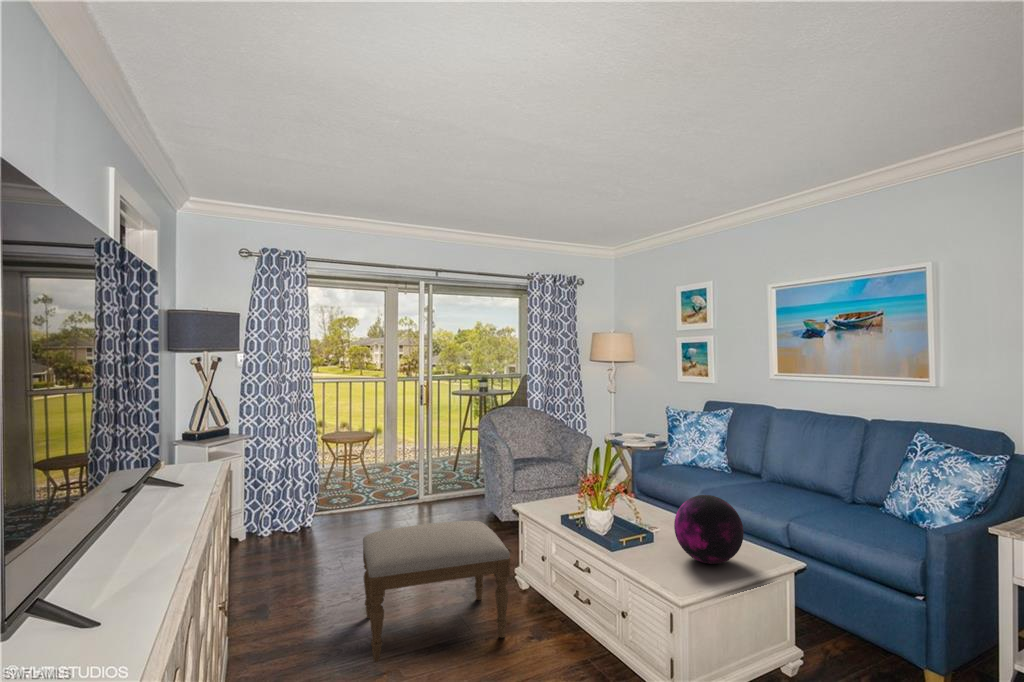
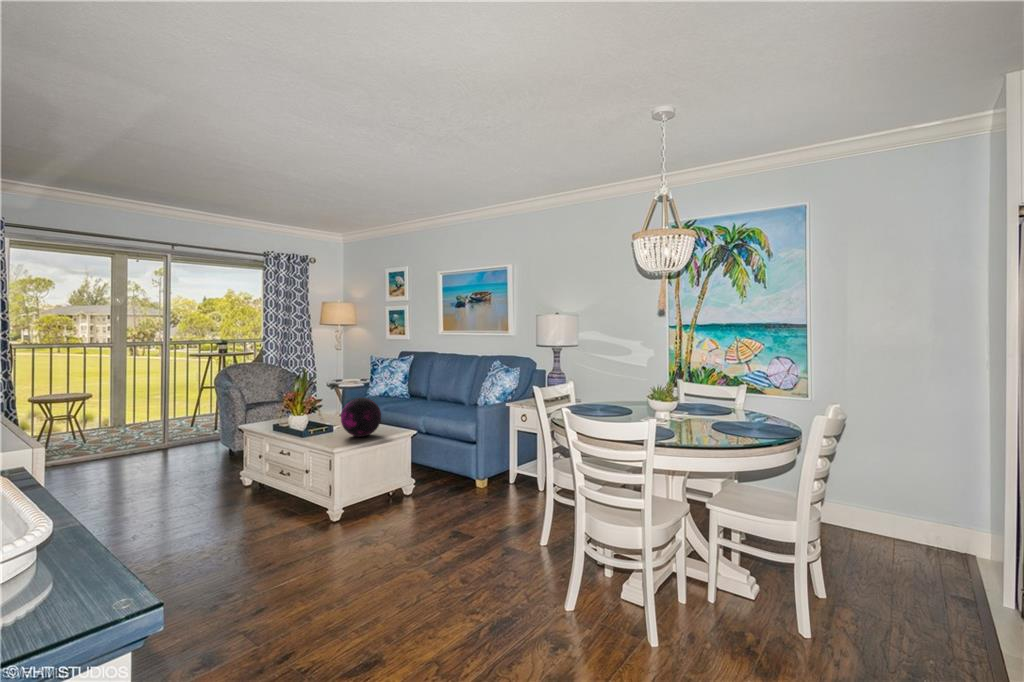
ottoman: present [363,521,510,662] -> none [102,434,229,528]

